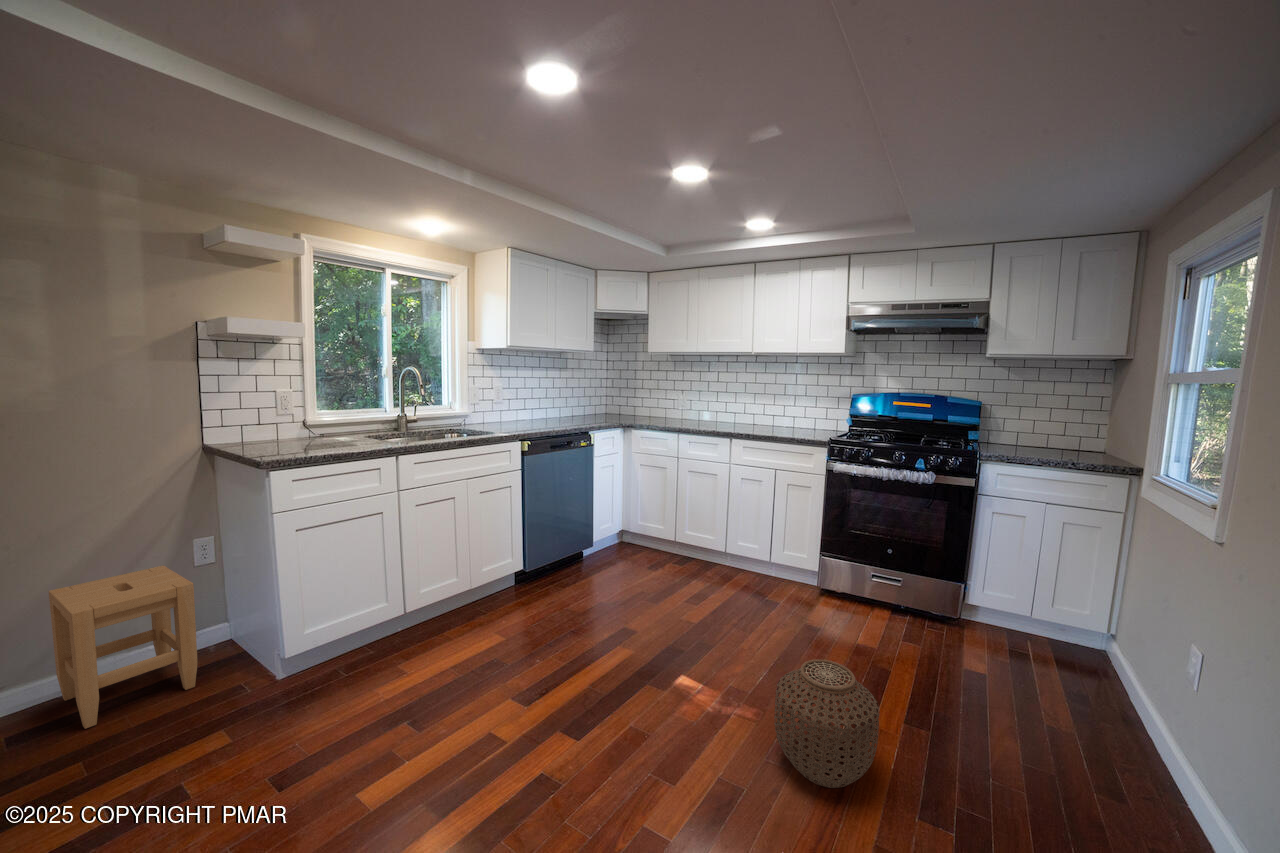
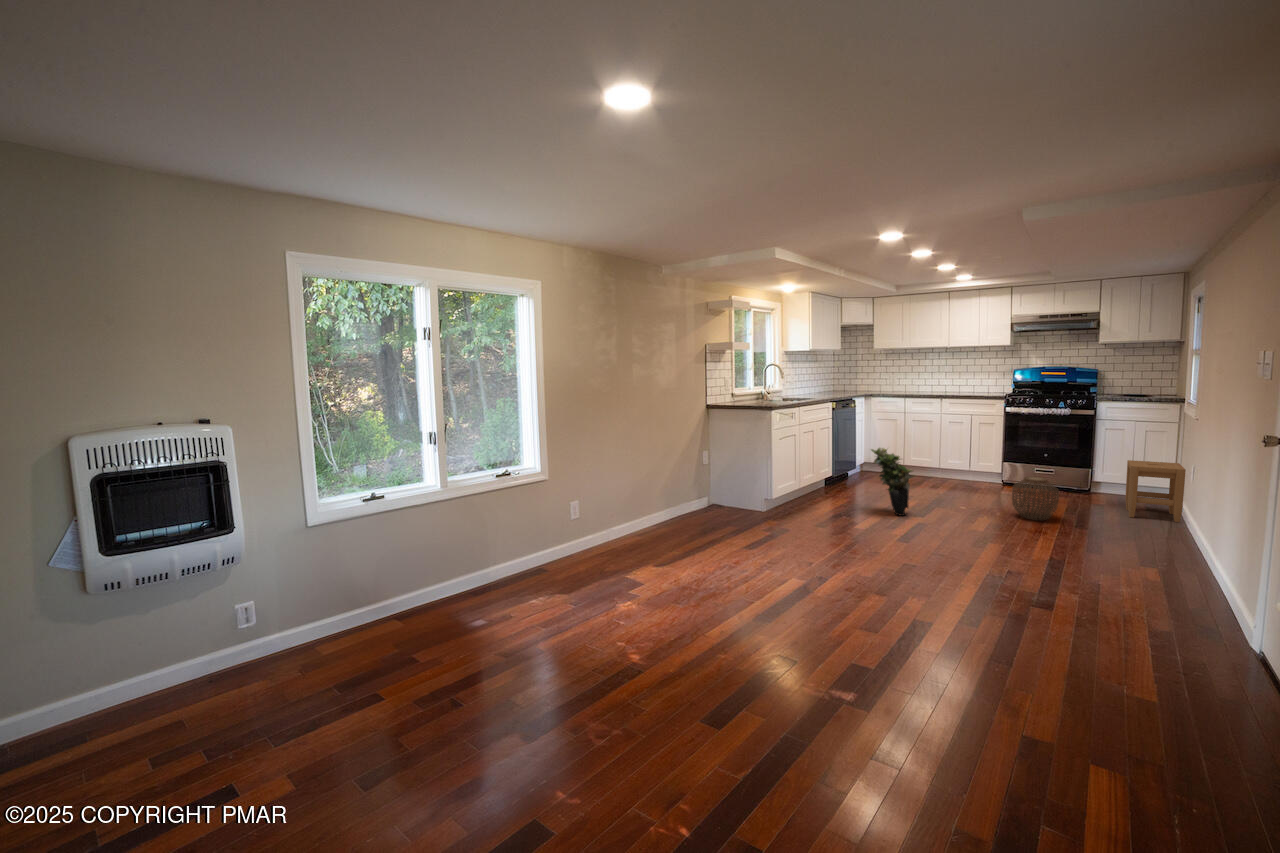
potted plant: none [451,564,551,750] -> present [871,448,912,516]
stool: present [49,565,197,729] -> present [1125,460,1186,522]

